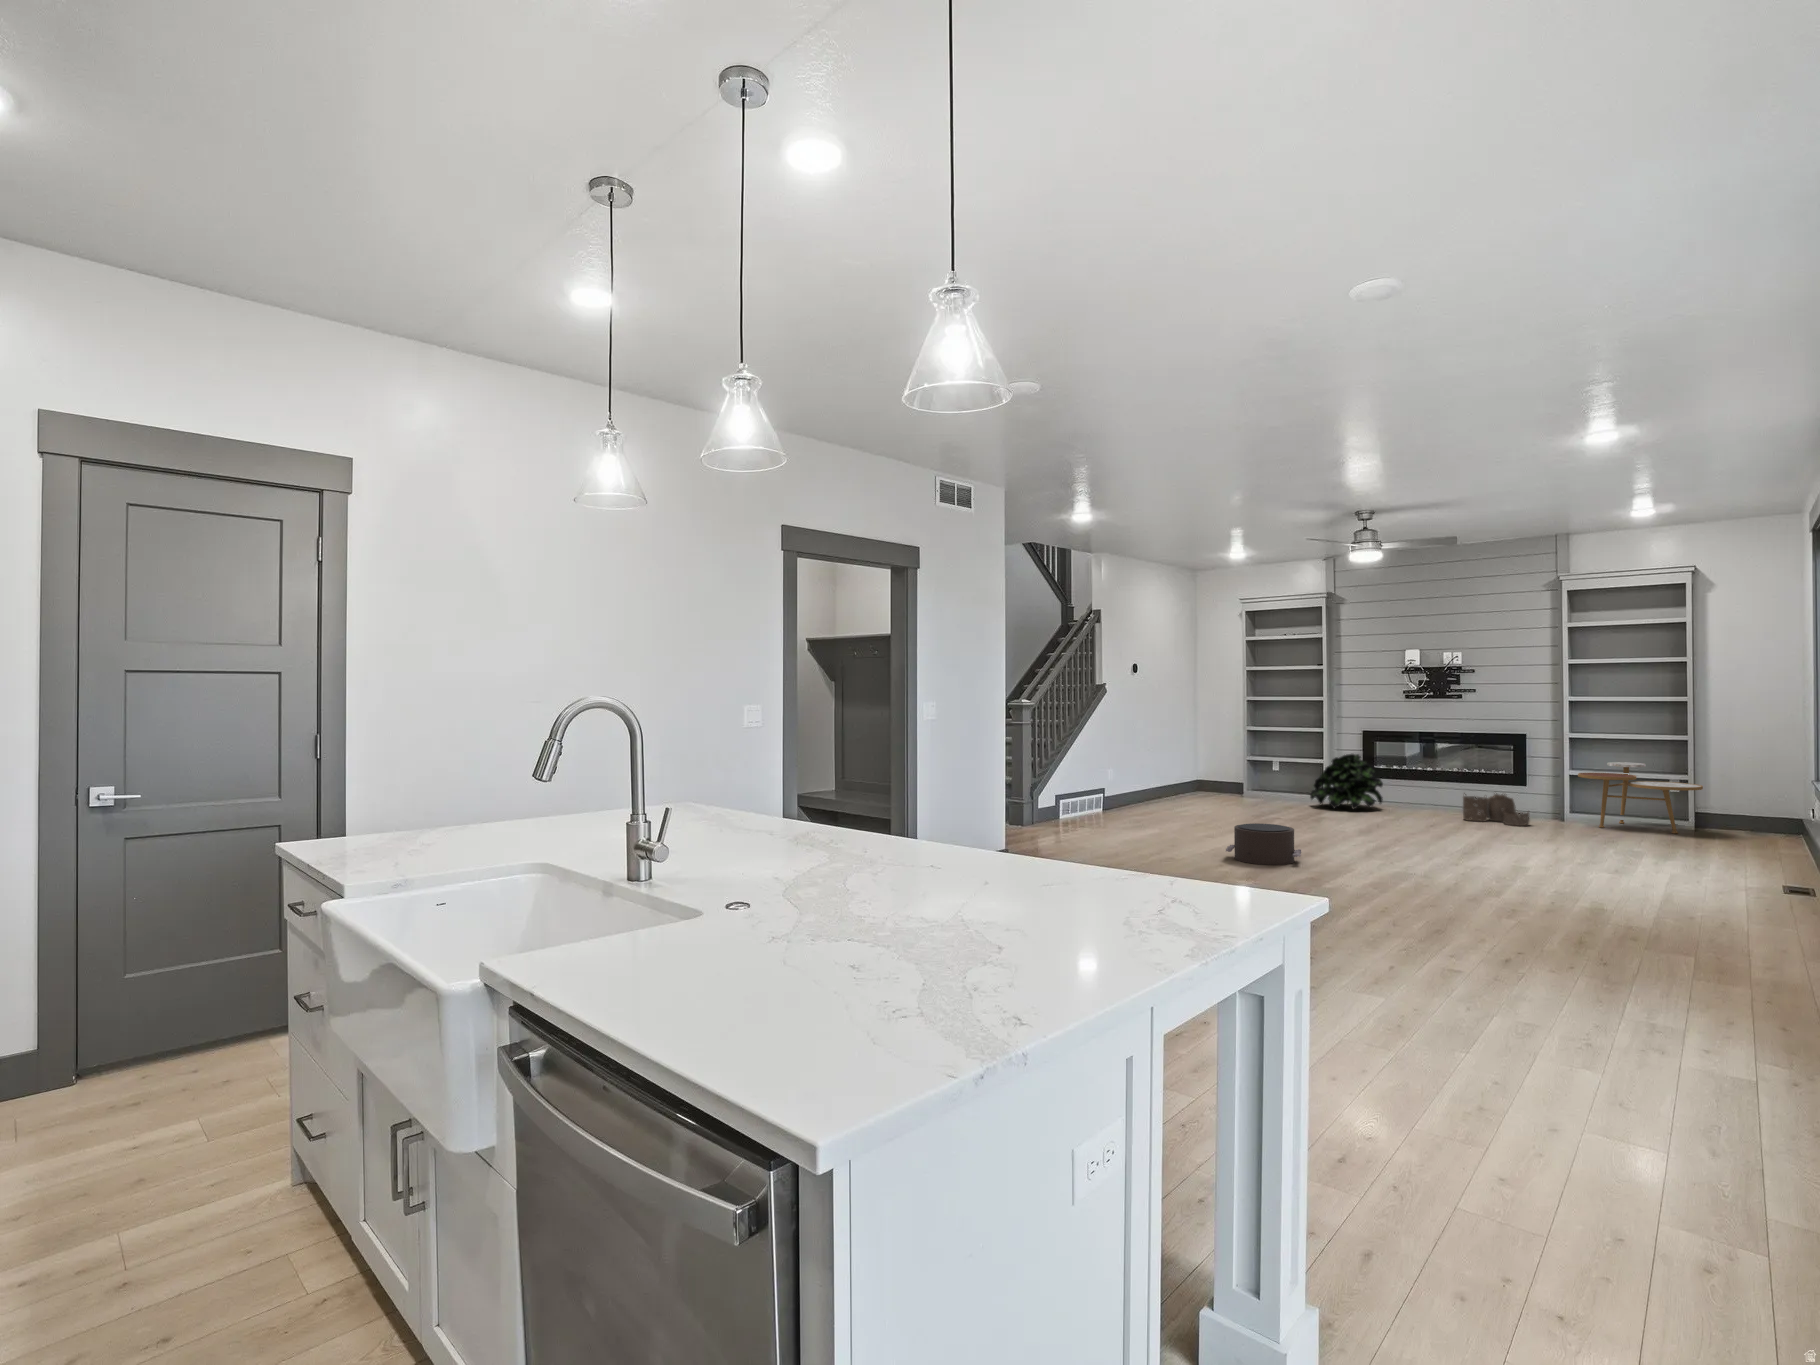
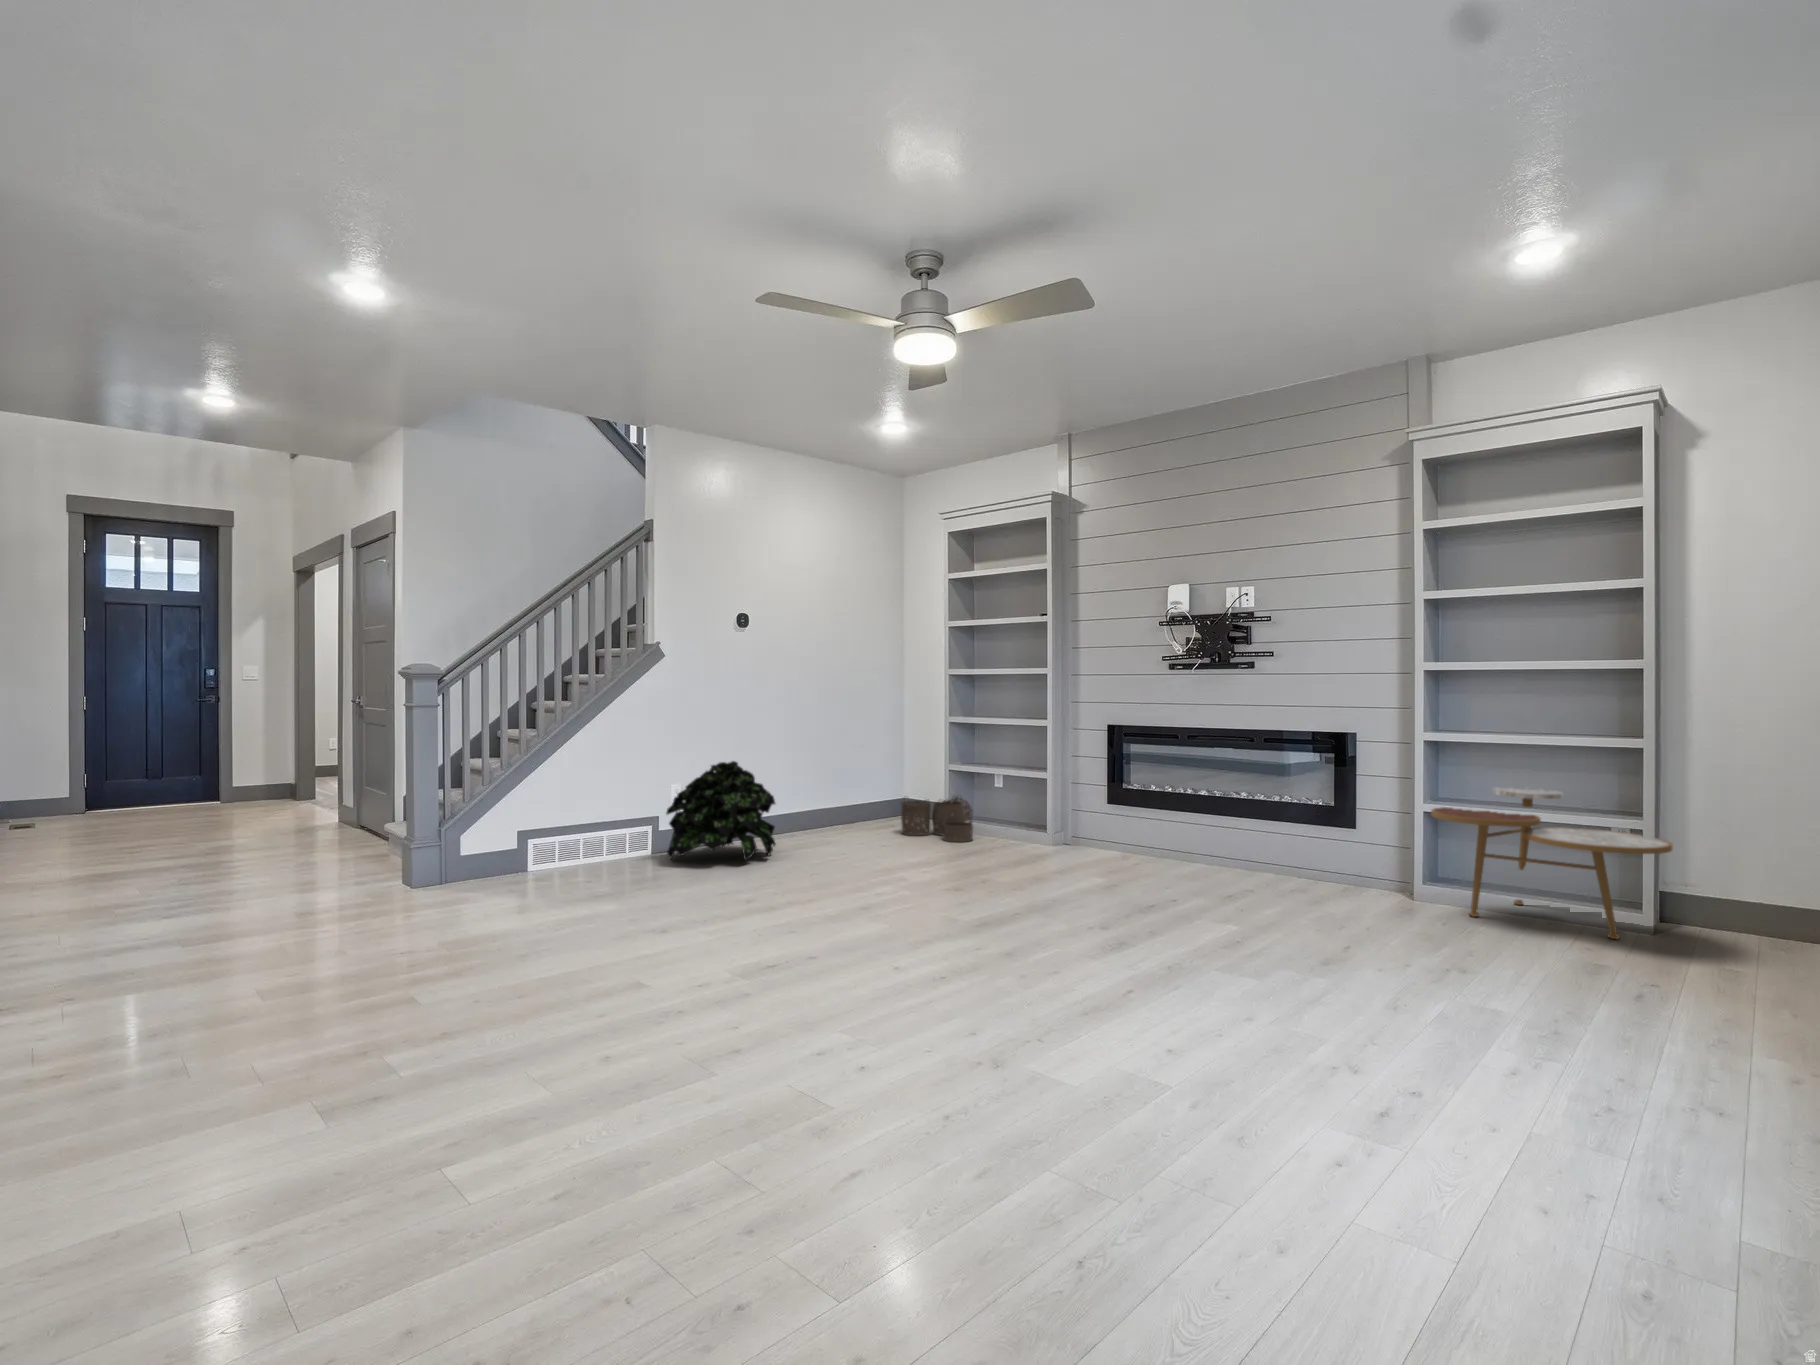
potted plant: present [1310,754,1383,809] -> present [666,761,776,861]
woven basket: present [1463,793,1529,826] -> present [901,796,973,842]
pouf: present [1226,823,1301,865] -> none [488,933,673,1056]

